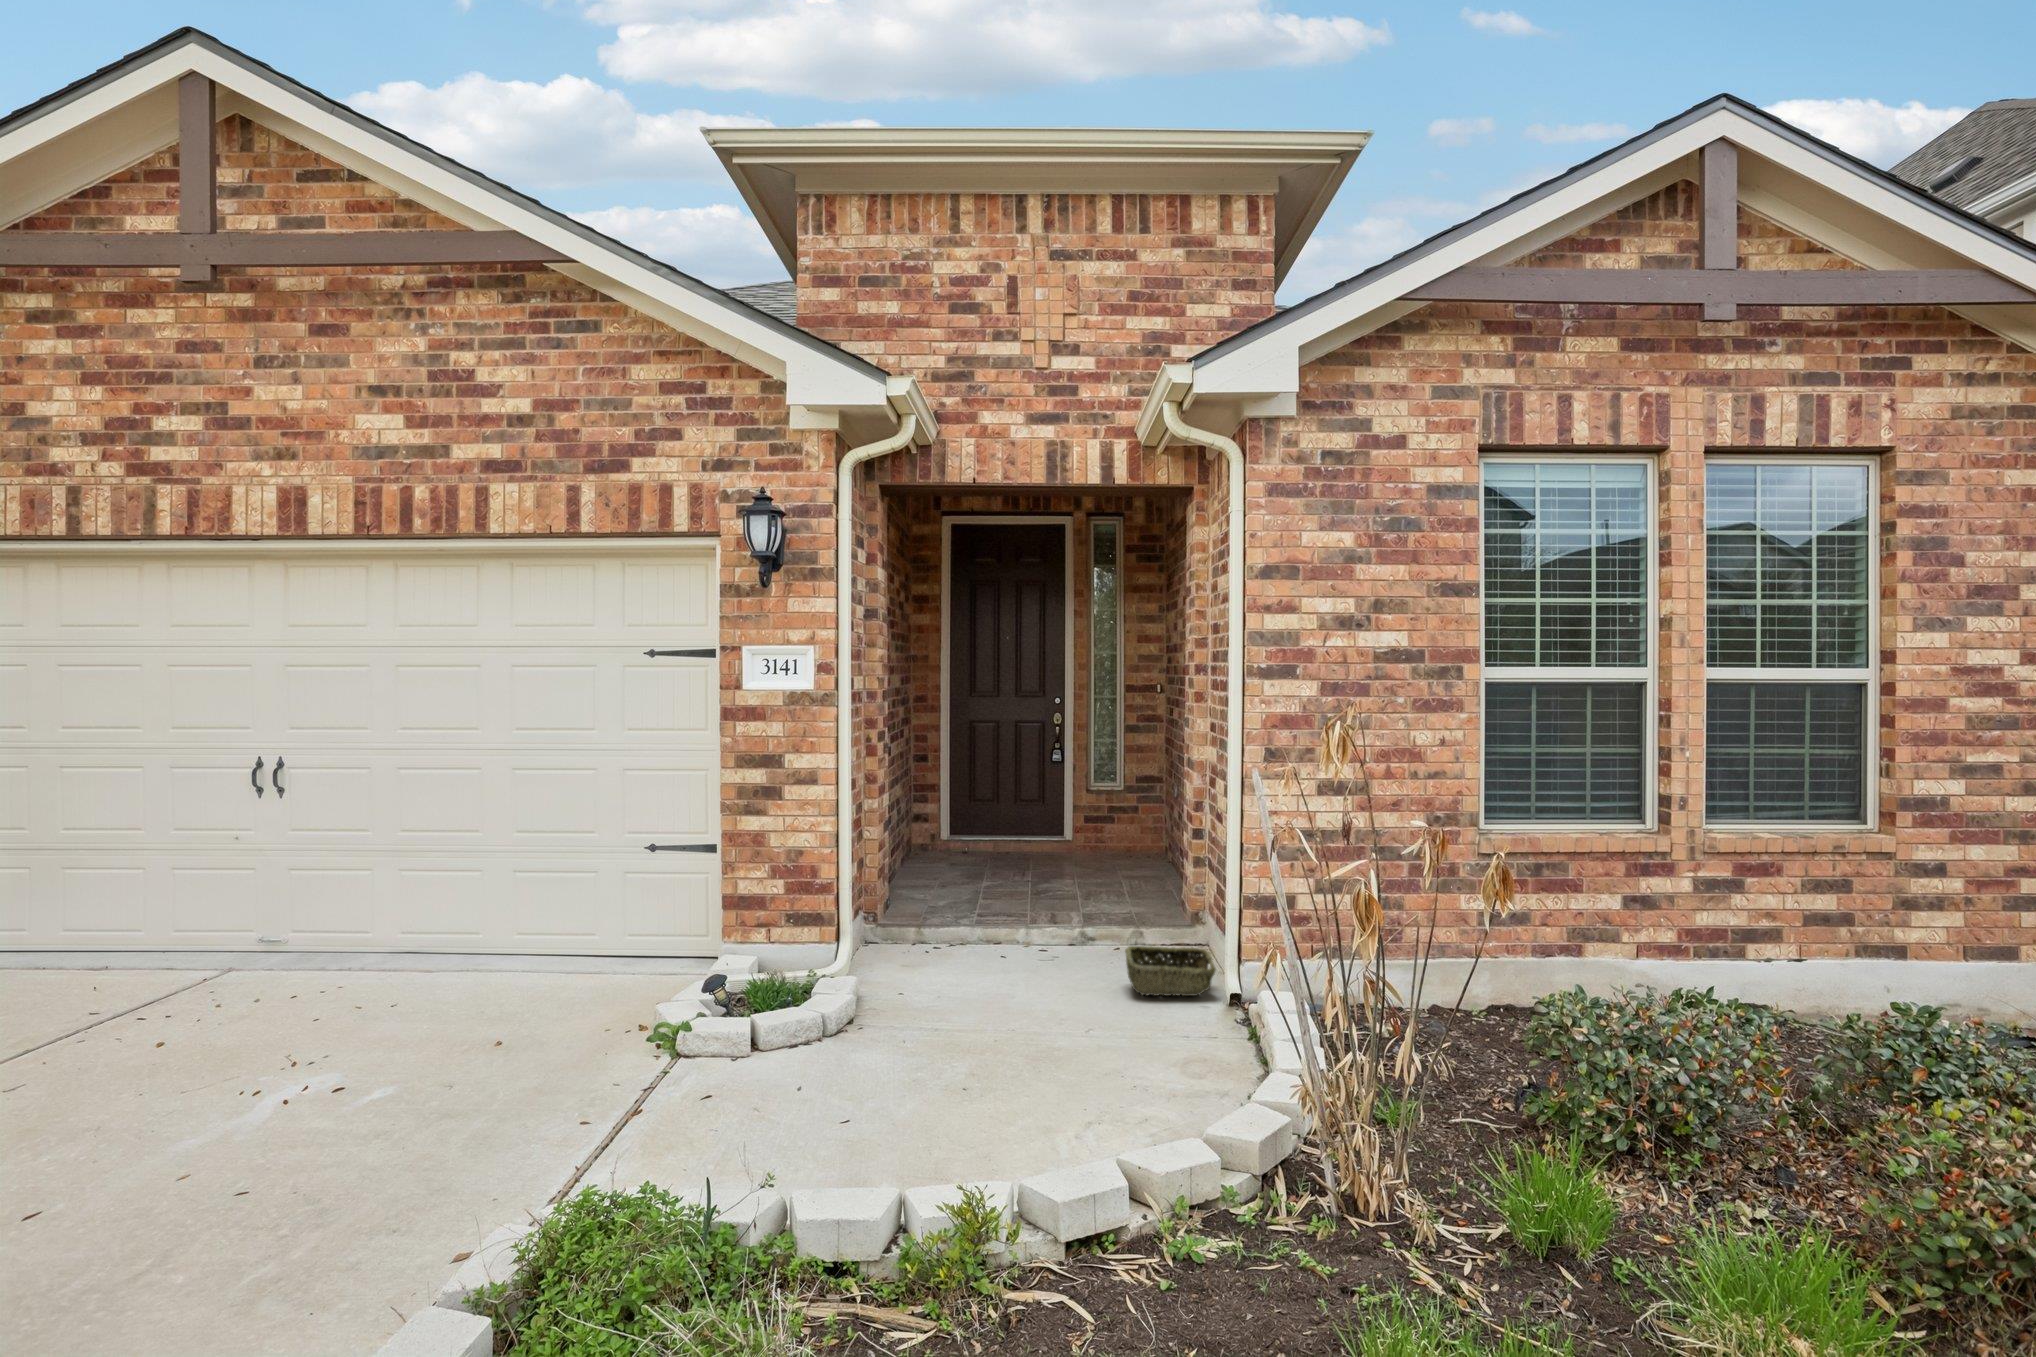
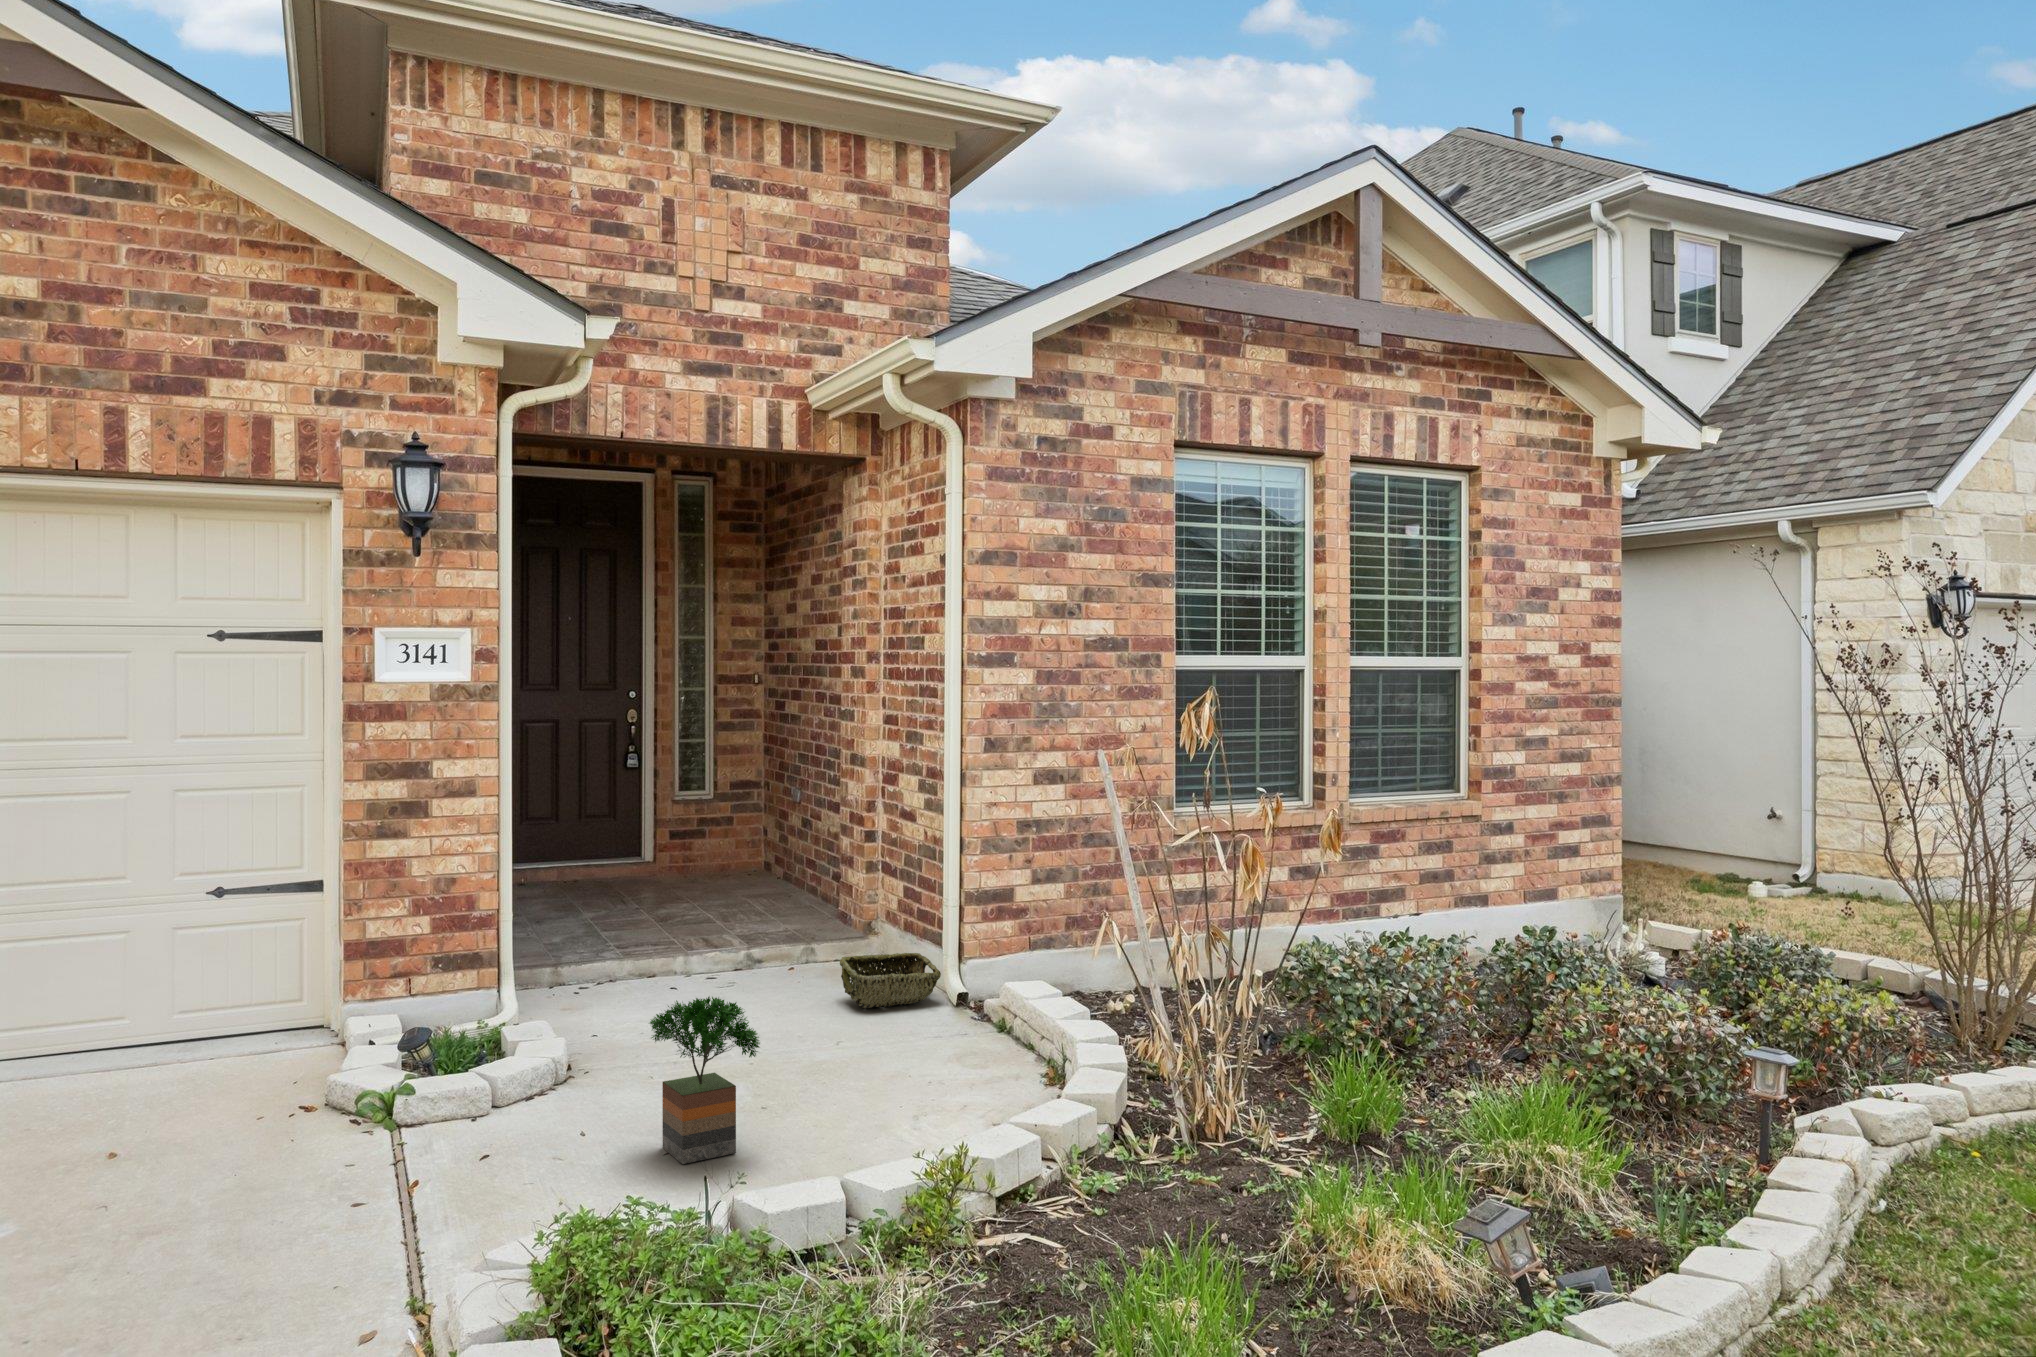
potted tree: none [853,967,946,1115] -> present [650,997,760,1164]

